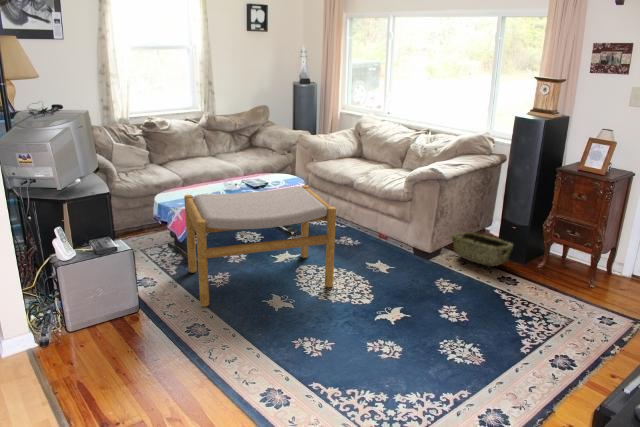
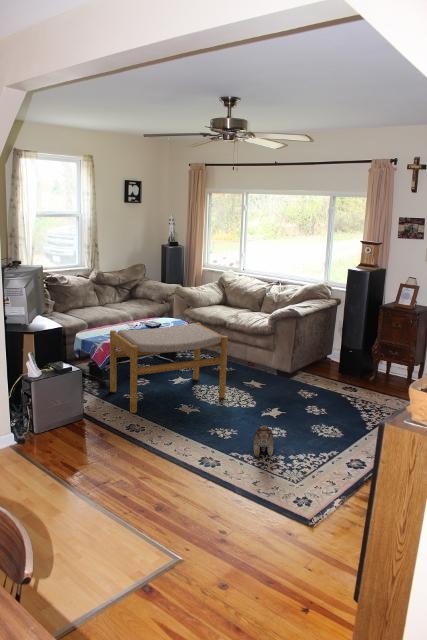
woven basket: present [452,232,513,266] -> none [306,357,353,380]
plush toy: none [342,348,377,393] -> present [254,425,274,456]

